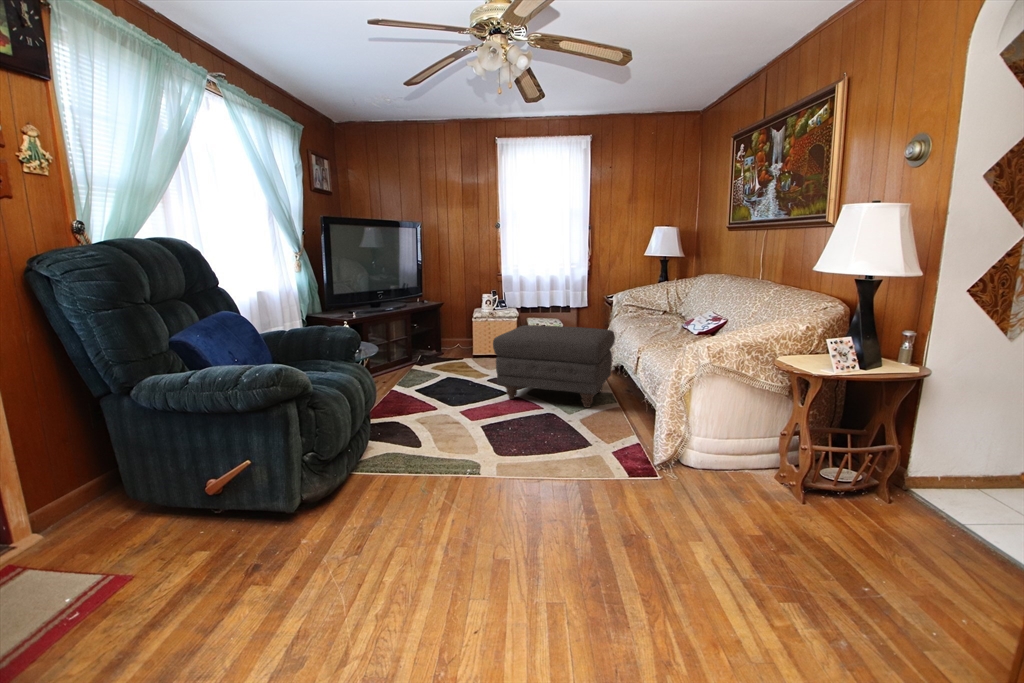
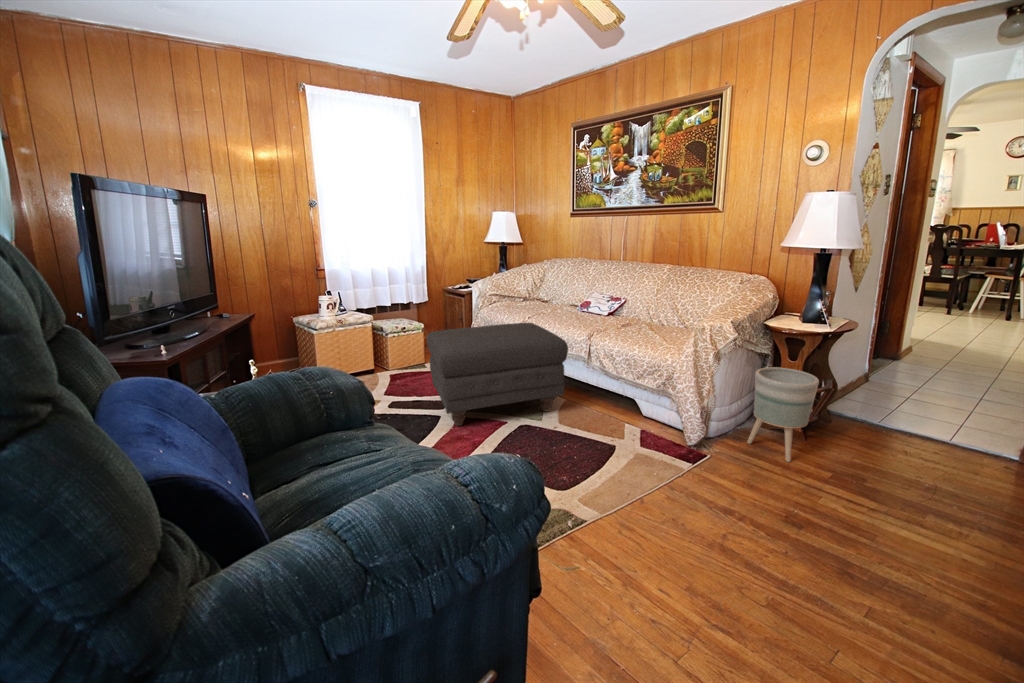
planter: none [716,396,781,497] -> present [747,367,819,462]

